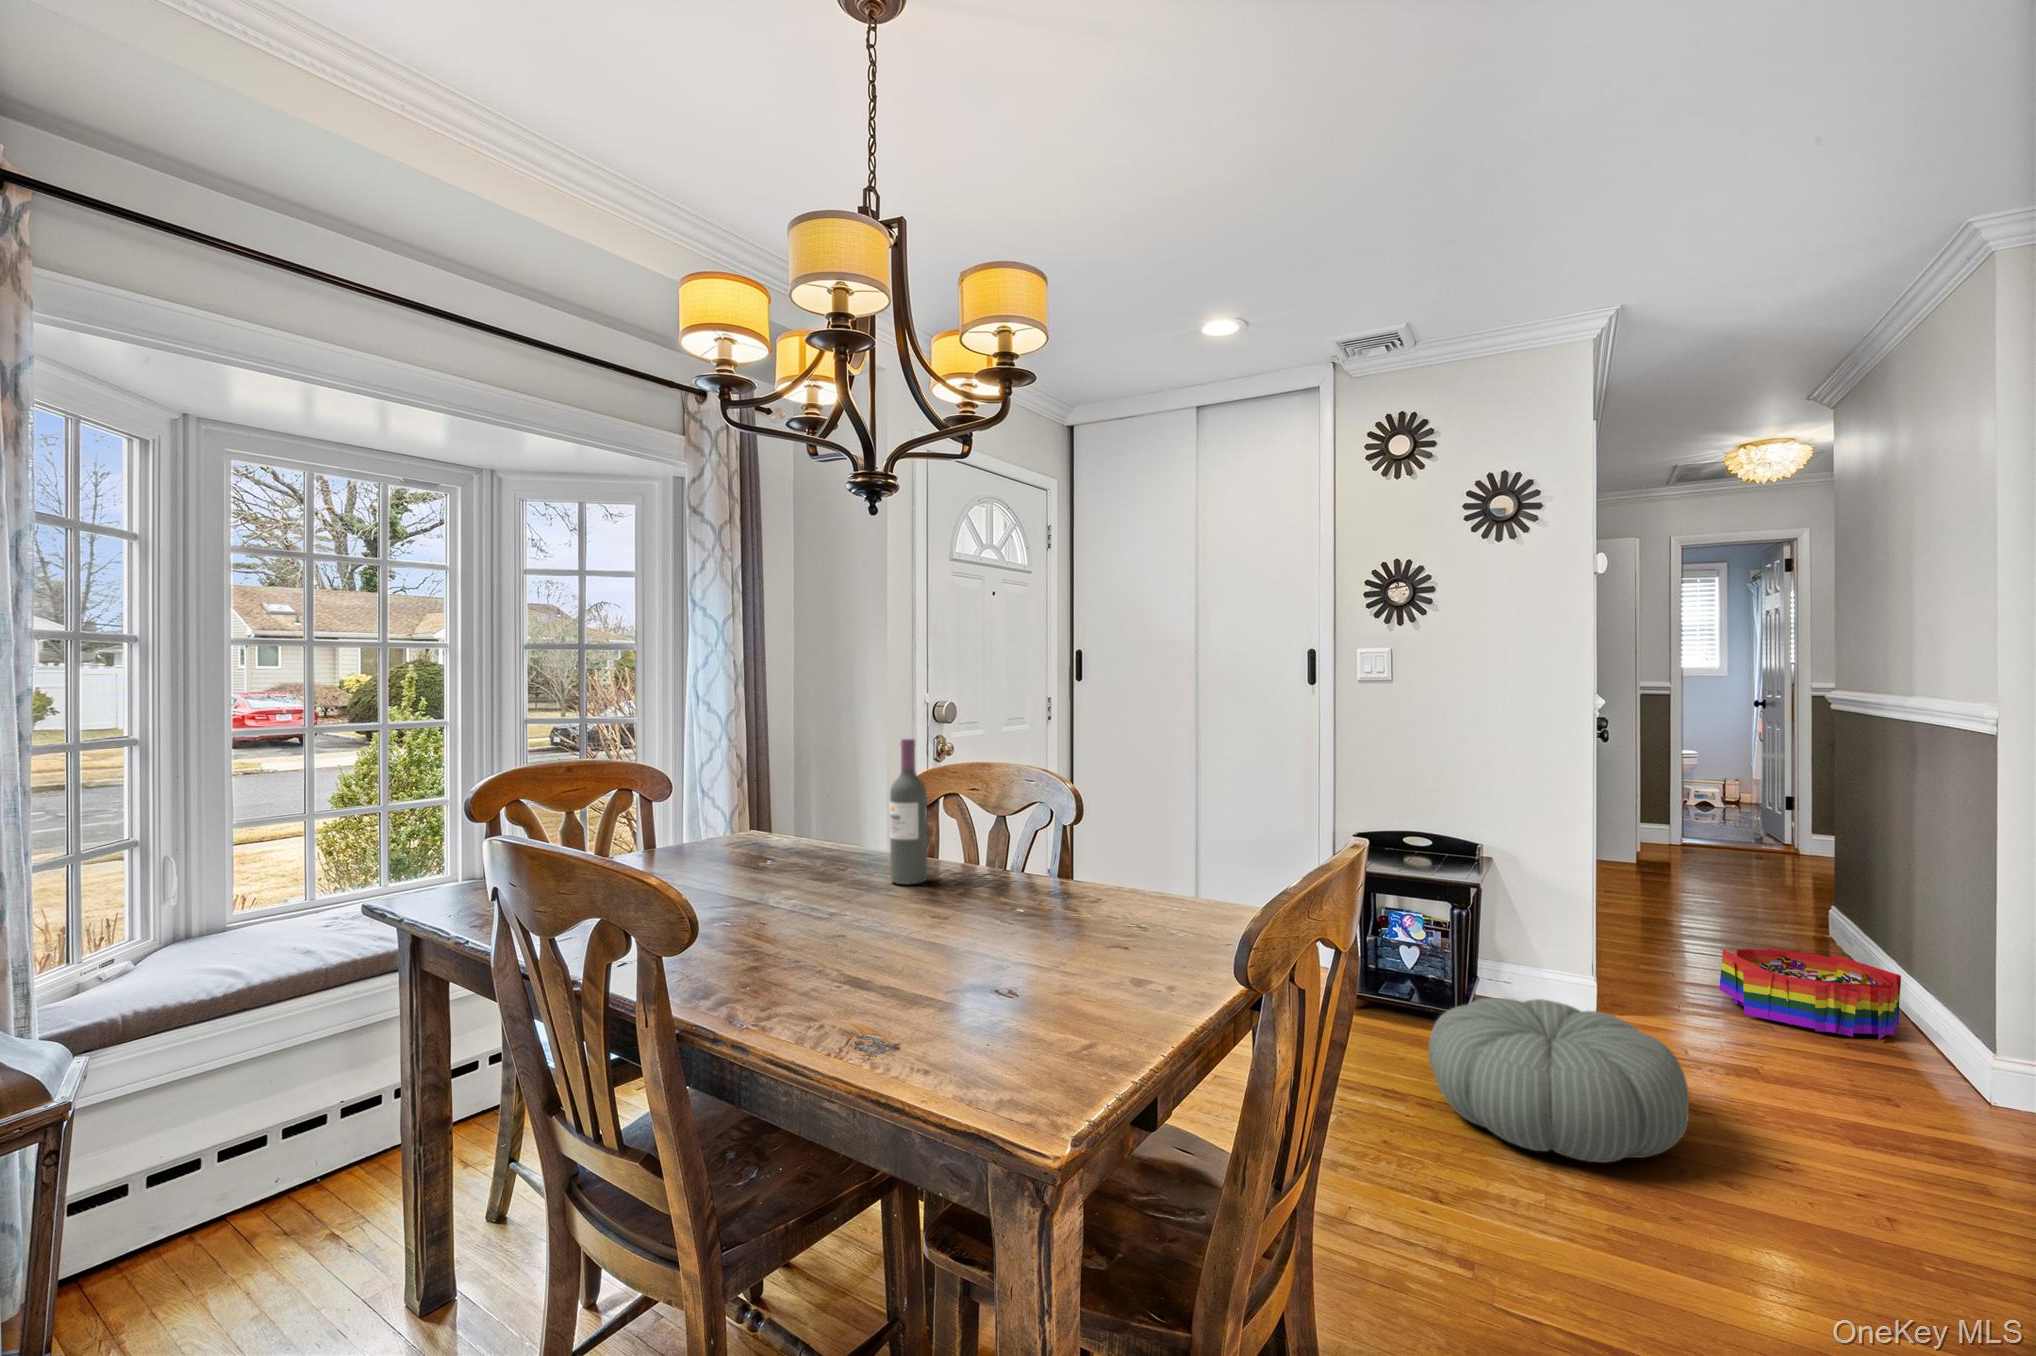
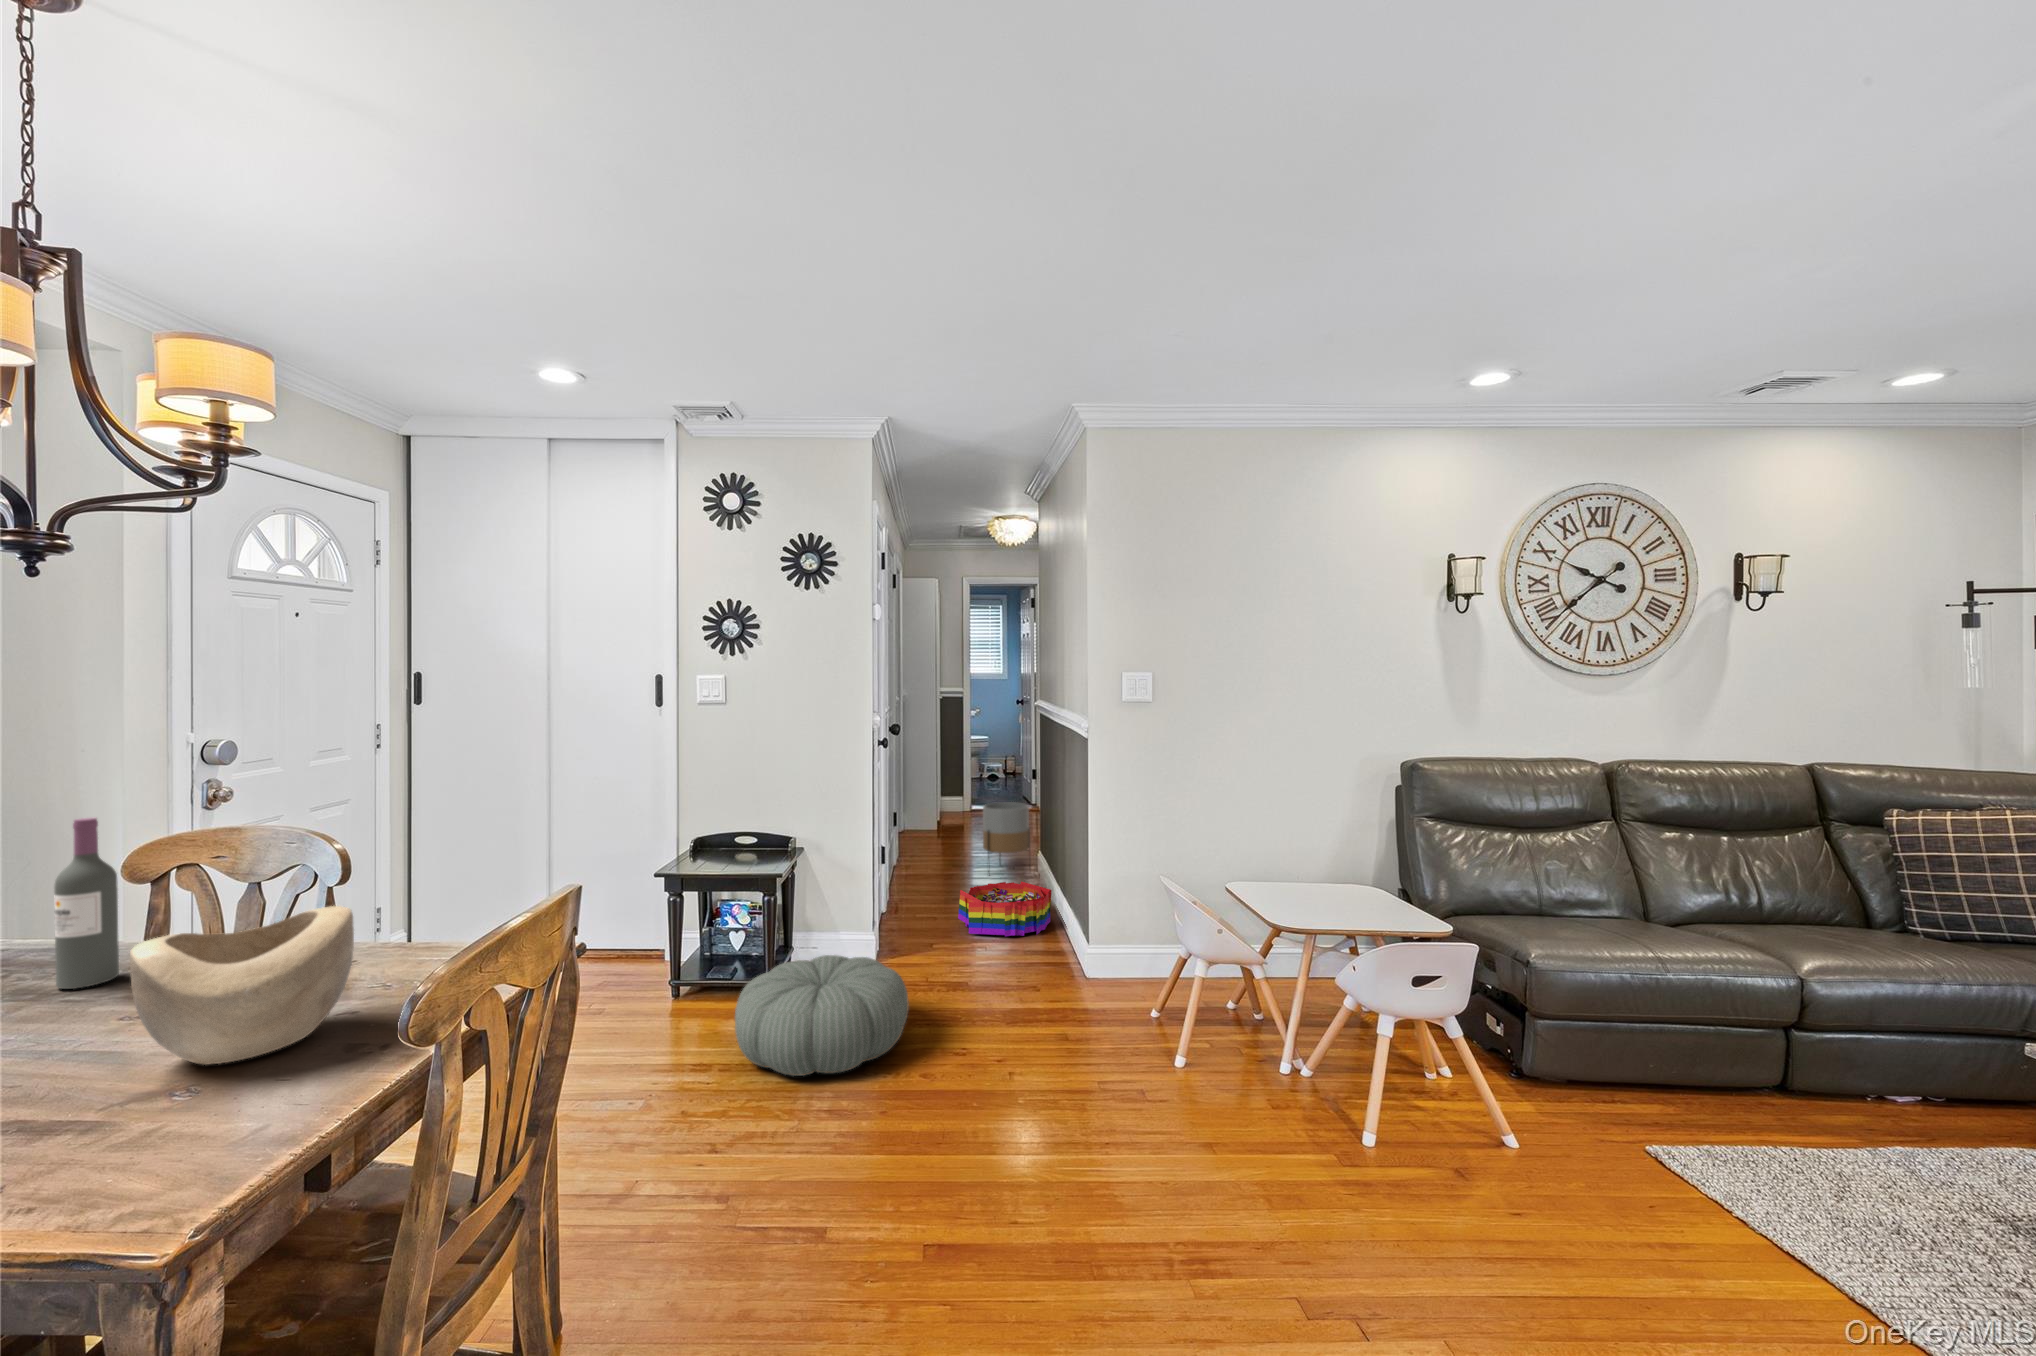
decorative bowl: none [962,833,1126,972] -> present [130,906,354,1065]
planter: none [1736,836,1827,945] -> present [983,802,1030,854]

